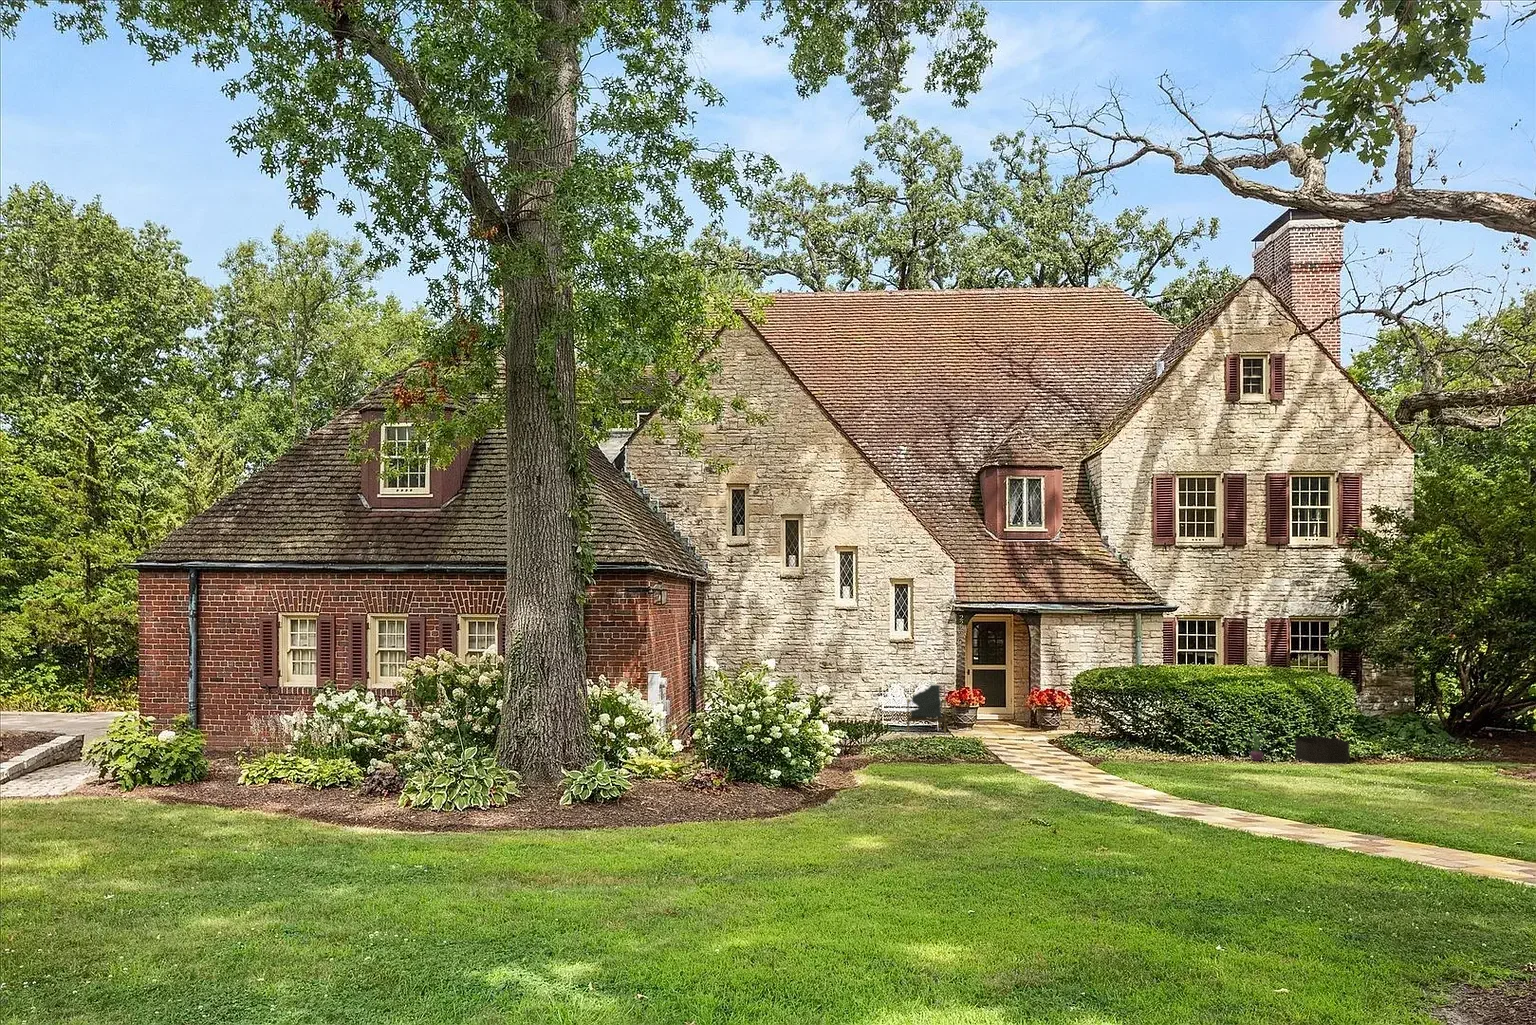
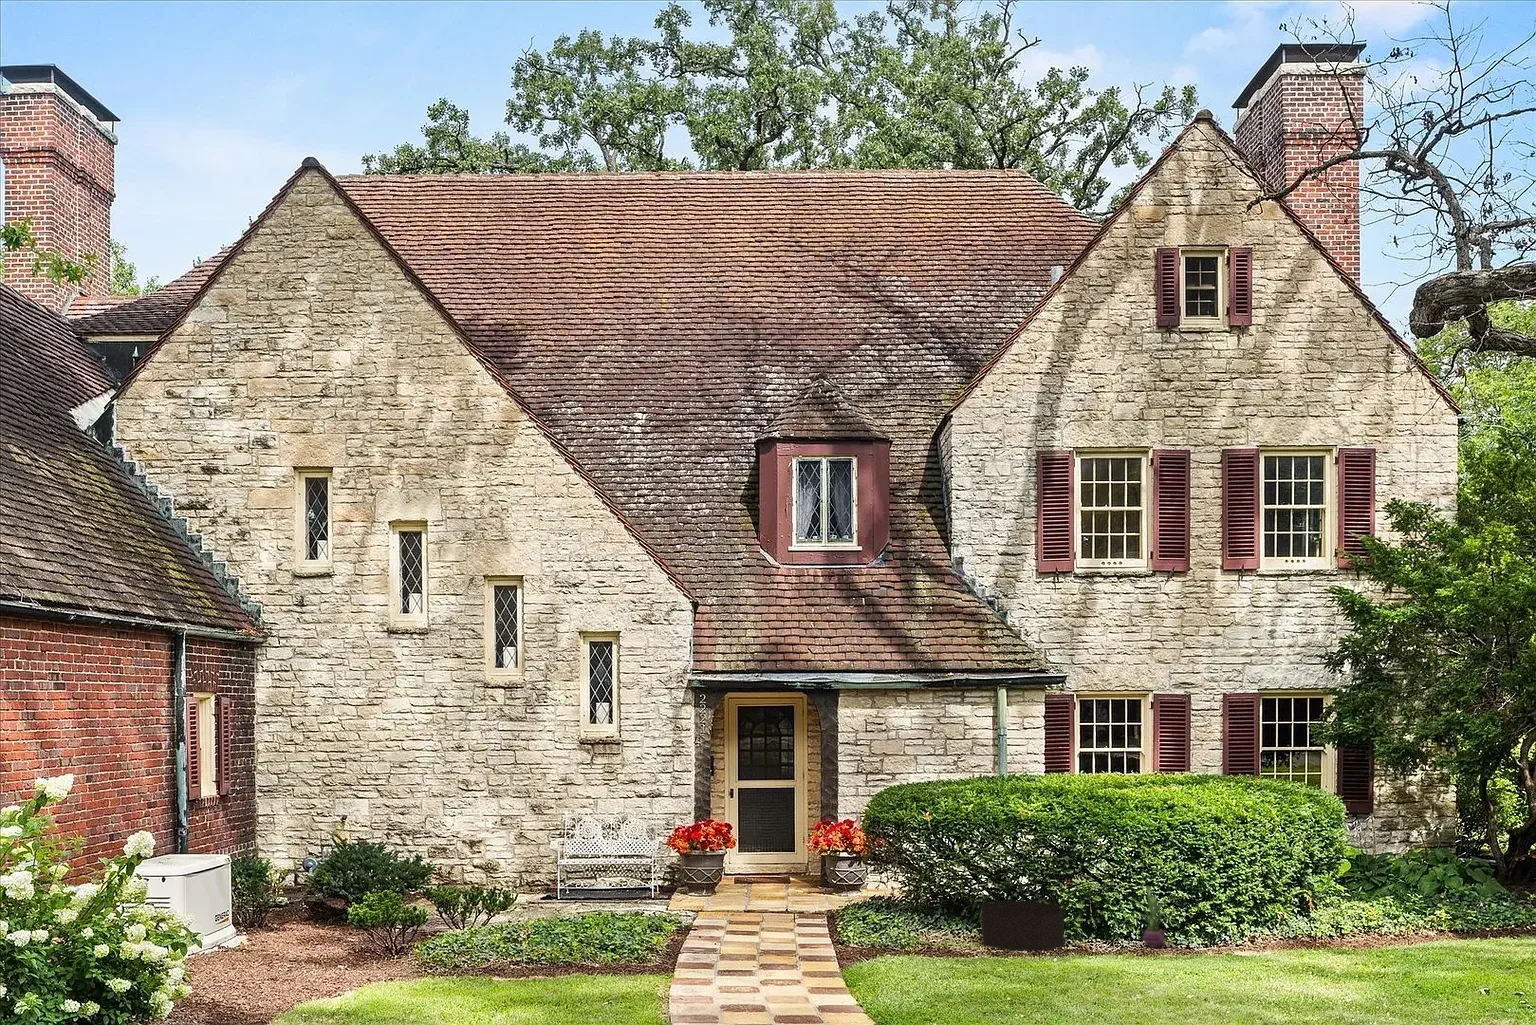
lounge chair: present [907,684,946,732] -> none [590,816,661,902]
basket: present [1295,736,1350,764] -> present [981,900,1064,951]

